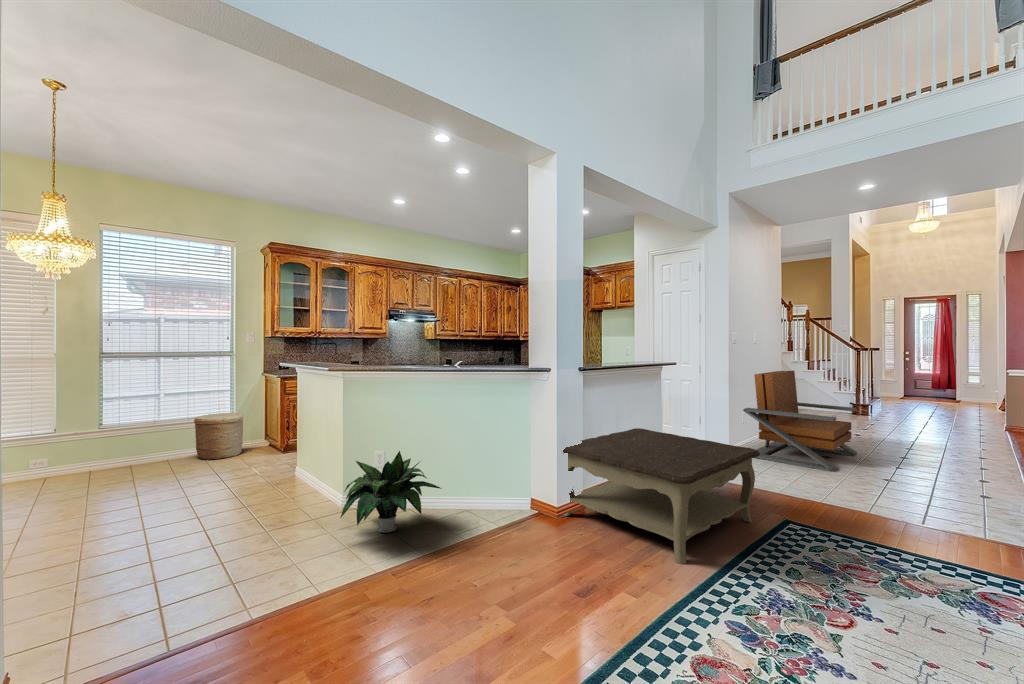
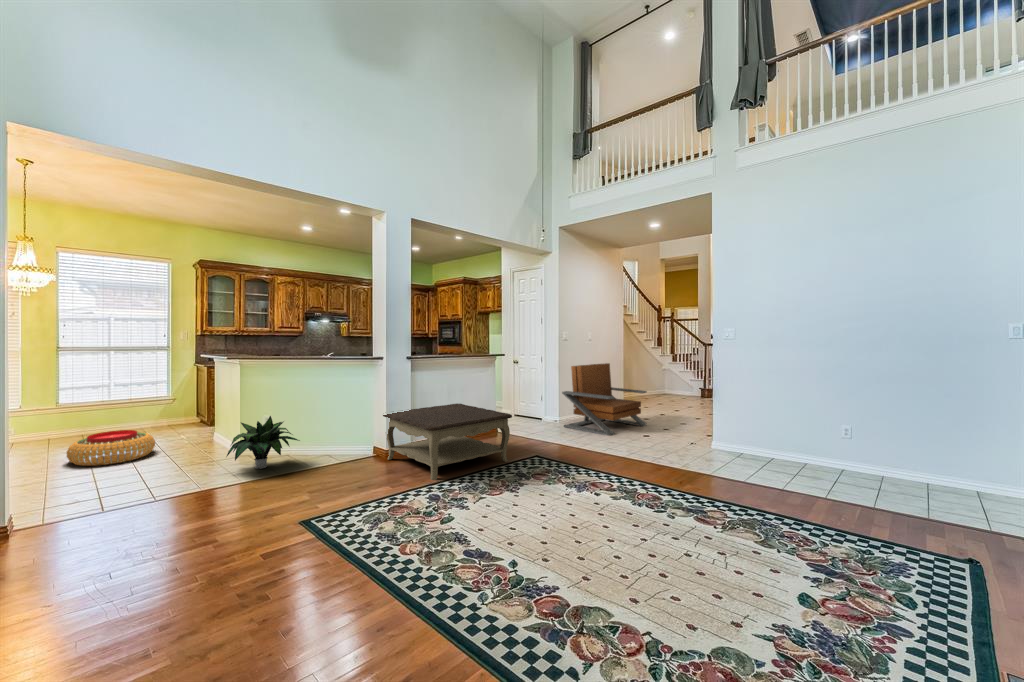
woven basket: present [194,413,243,460] -> none [136,396,177,432]
pouf: none [107,465,226,523] -> present [67,430,155,466]

